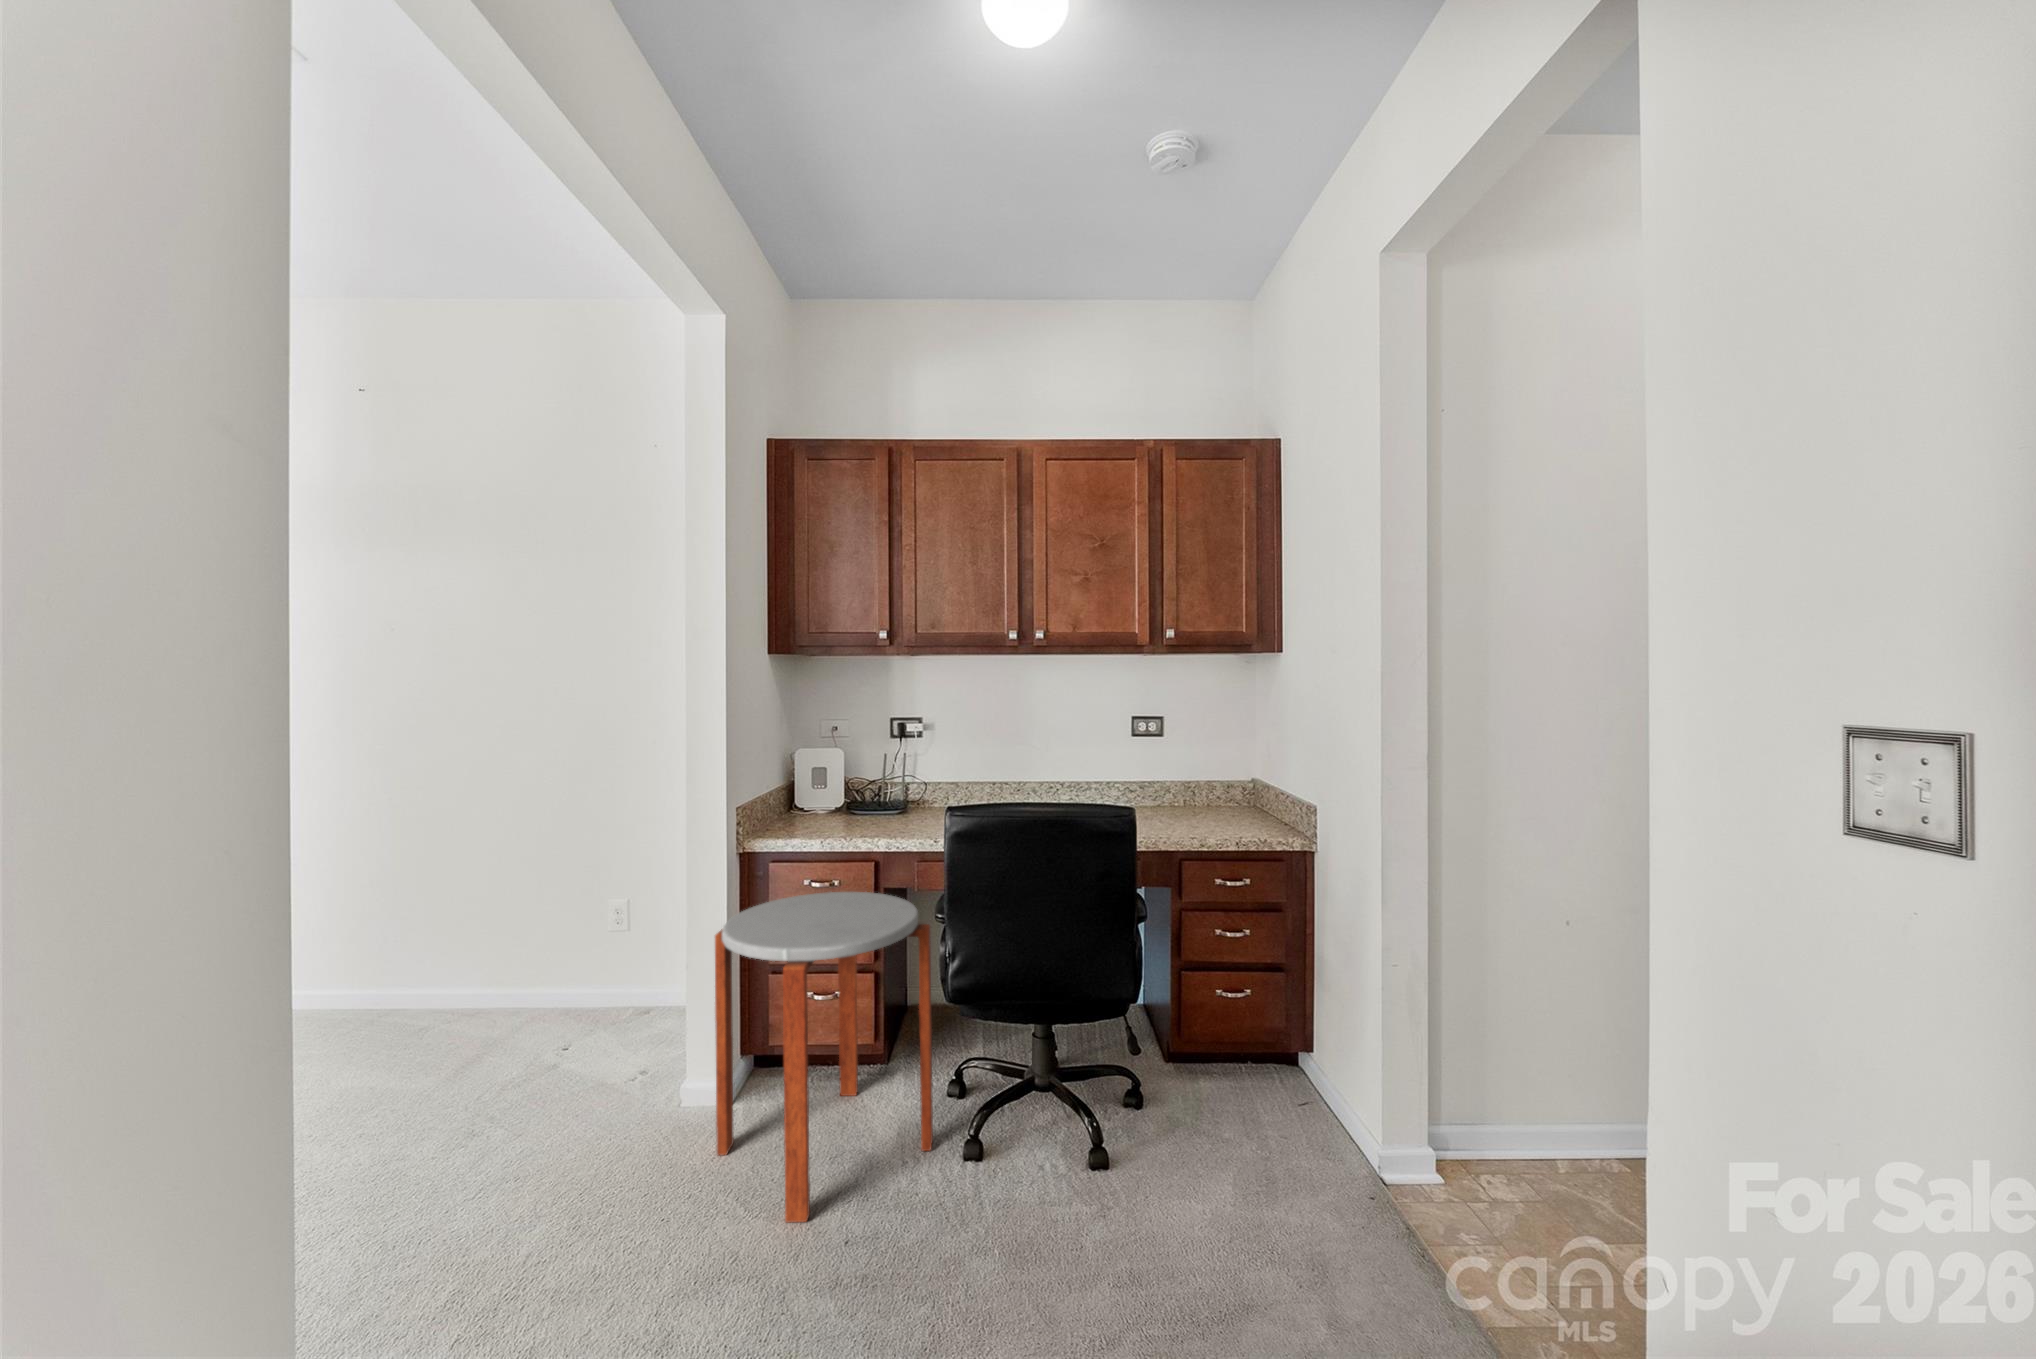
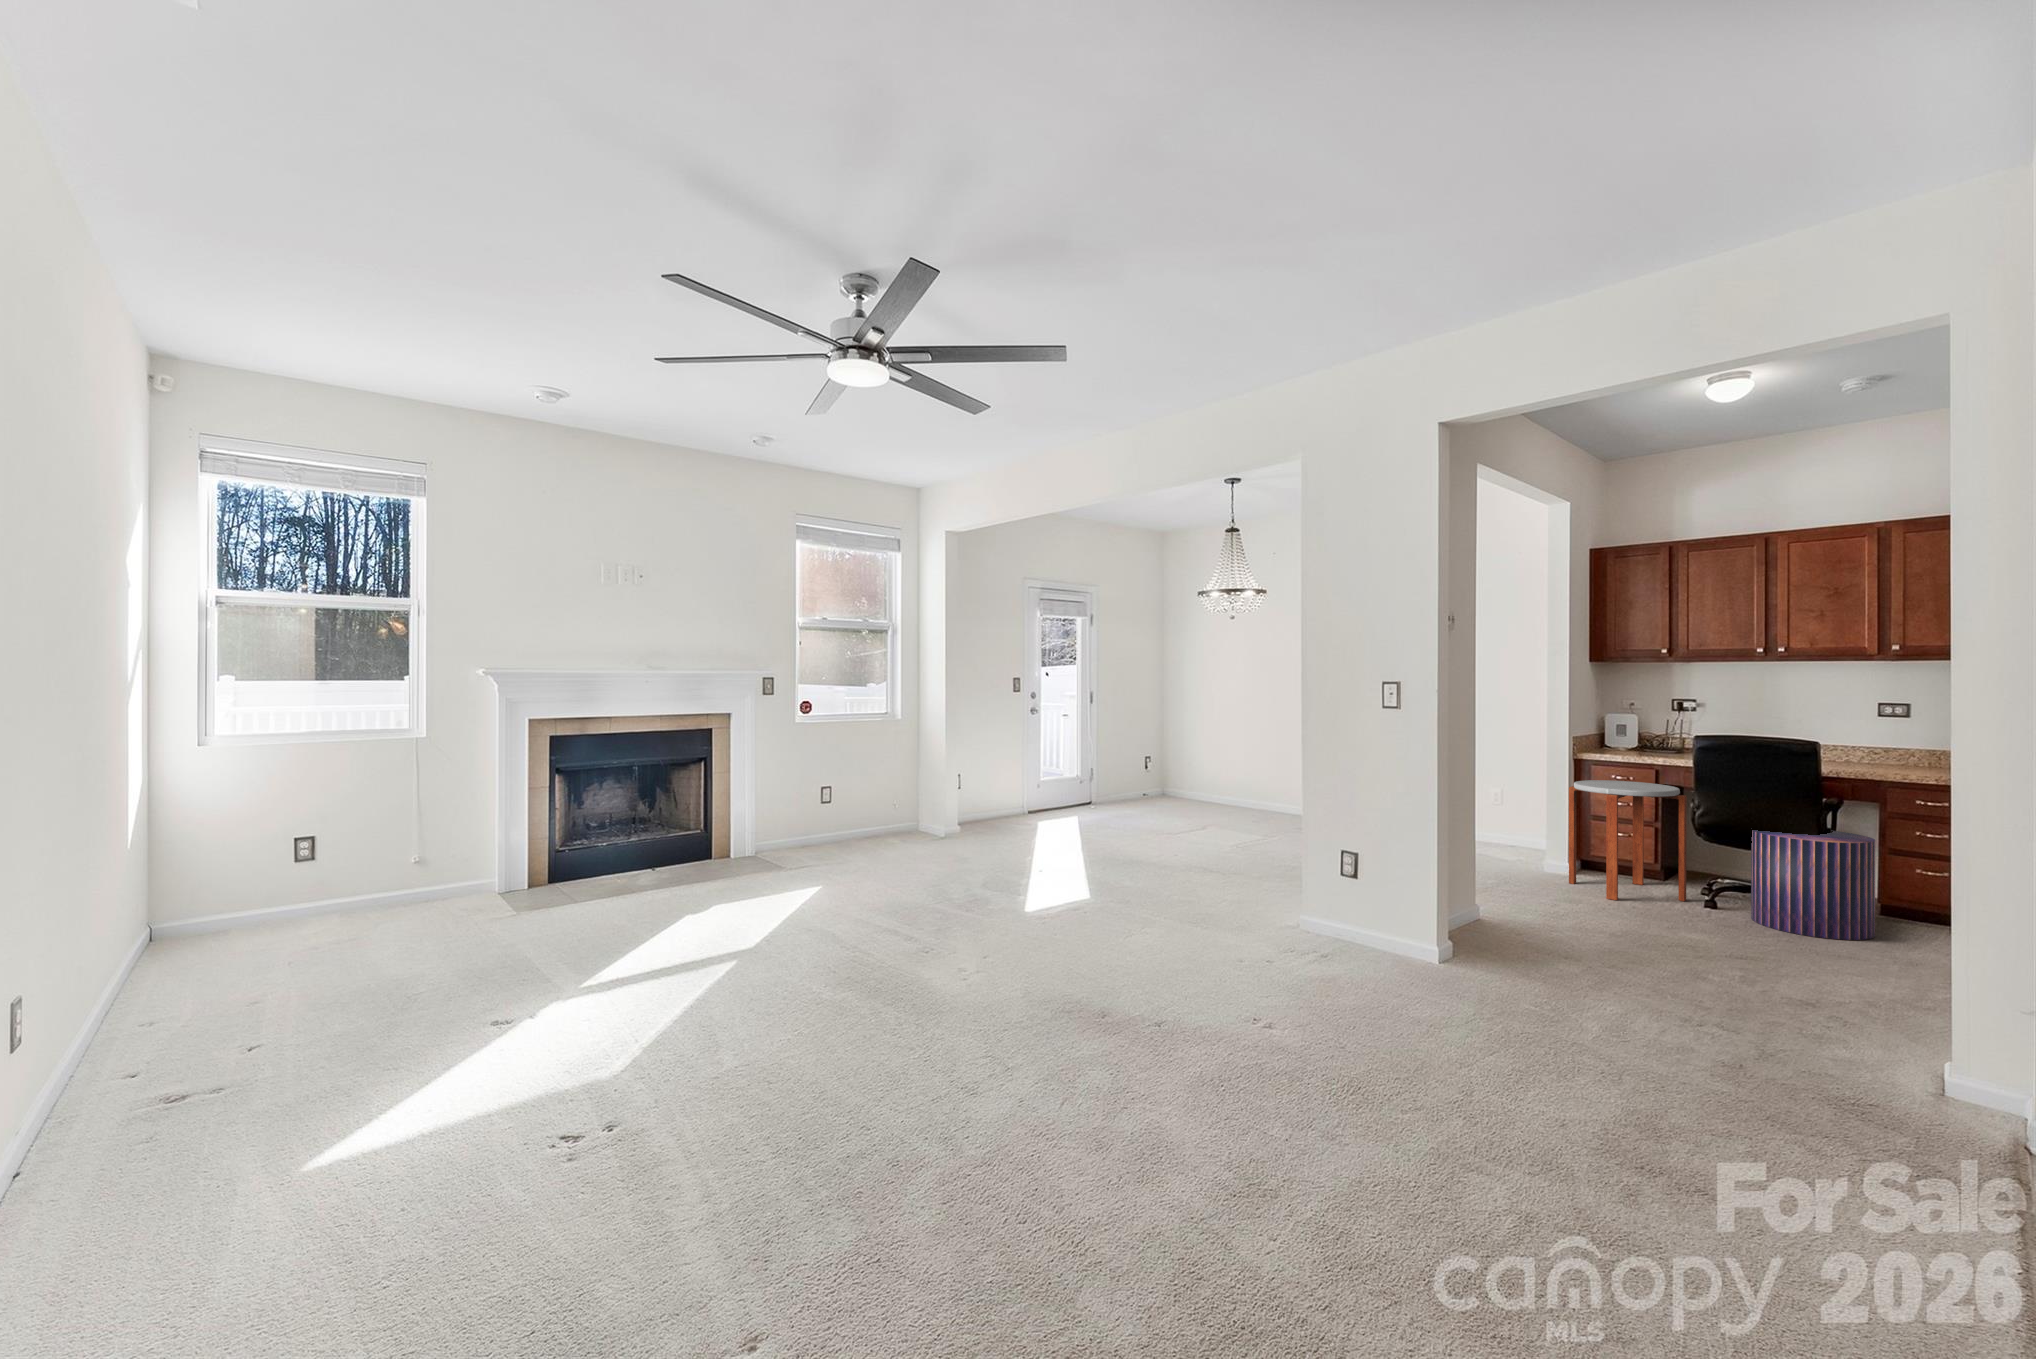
pouf: none [1046,957,1236,1243] -> present [1751,830,1875,940]

